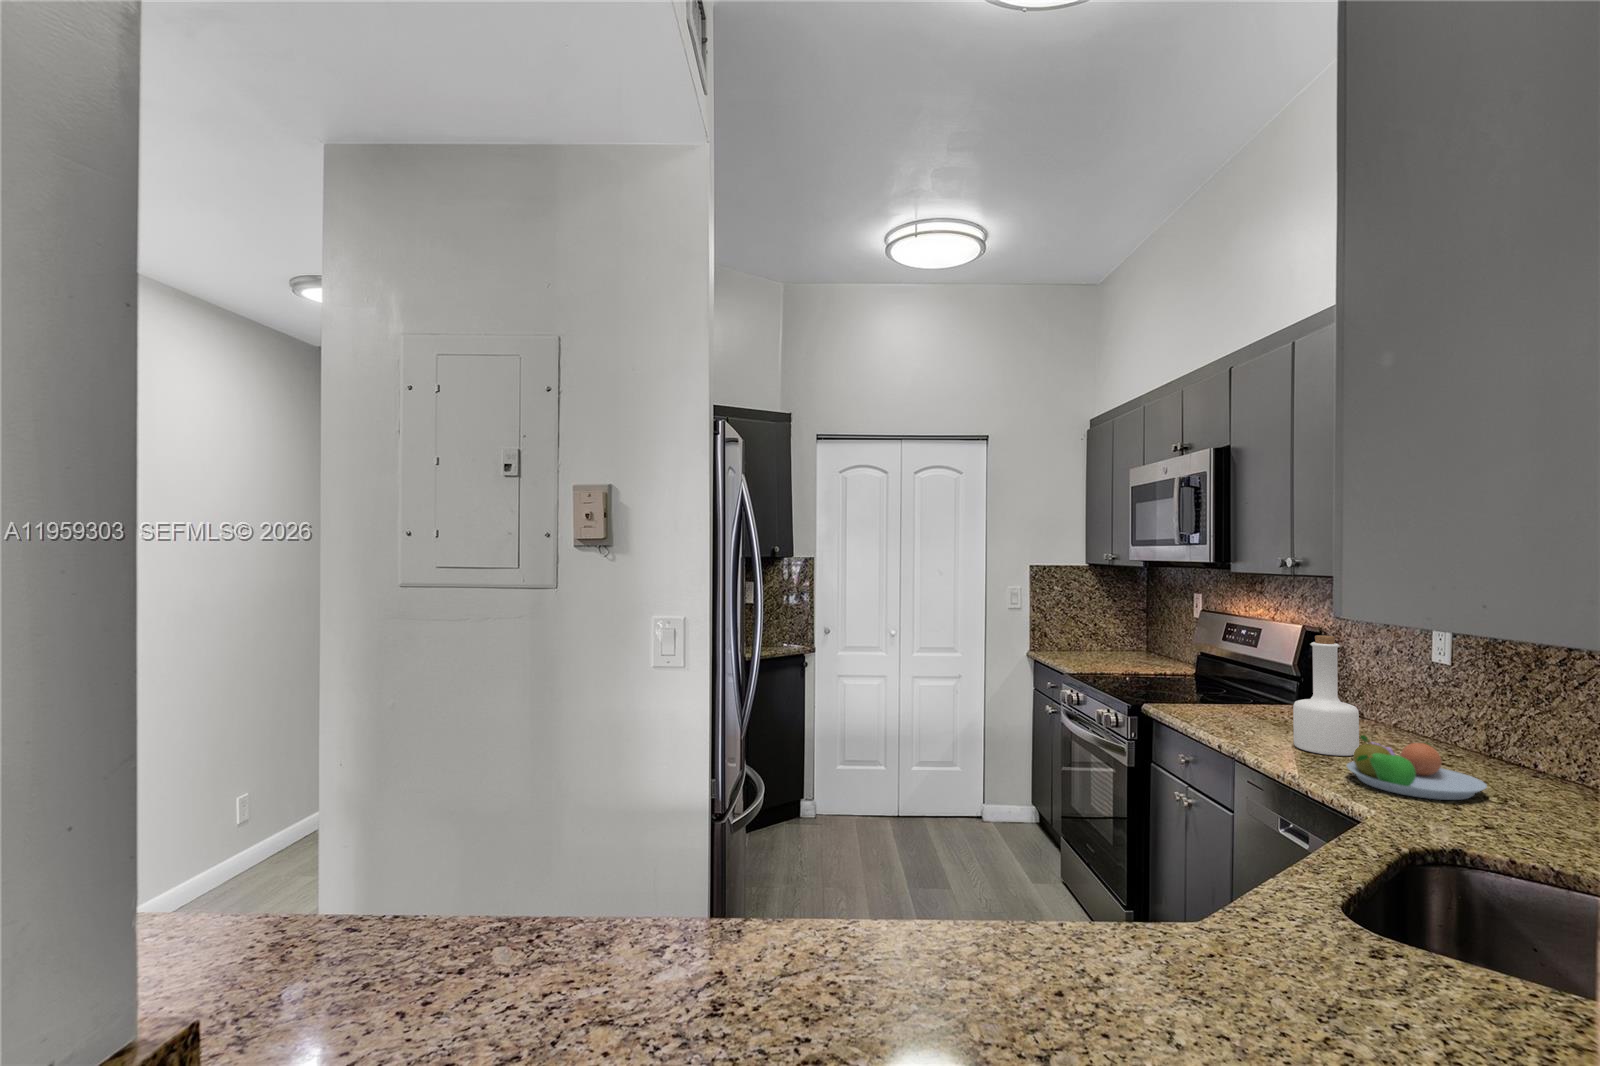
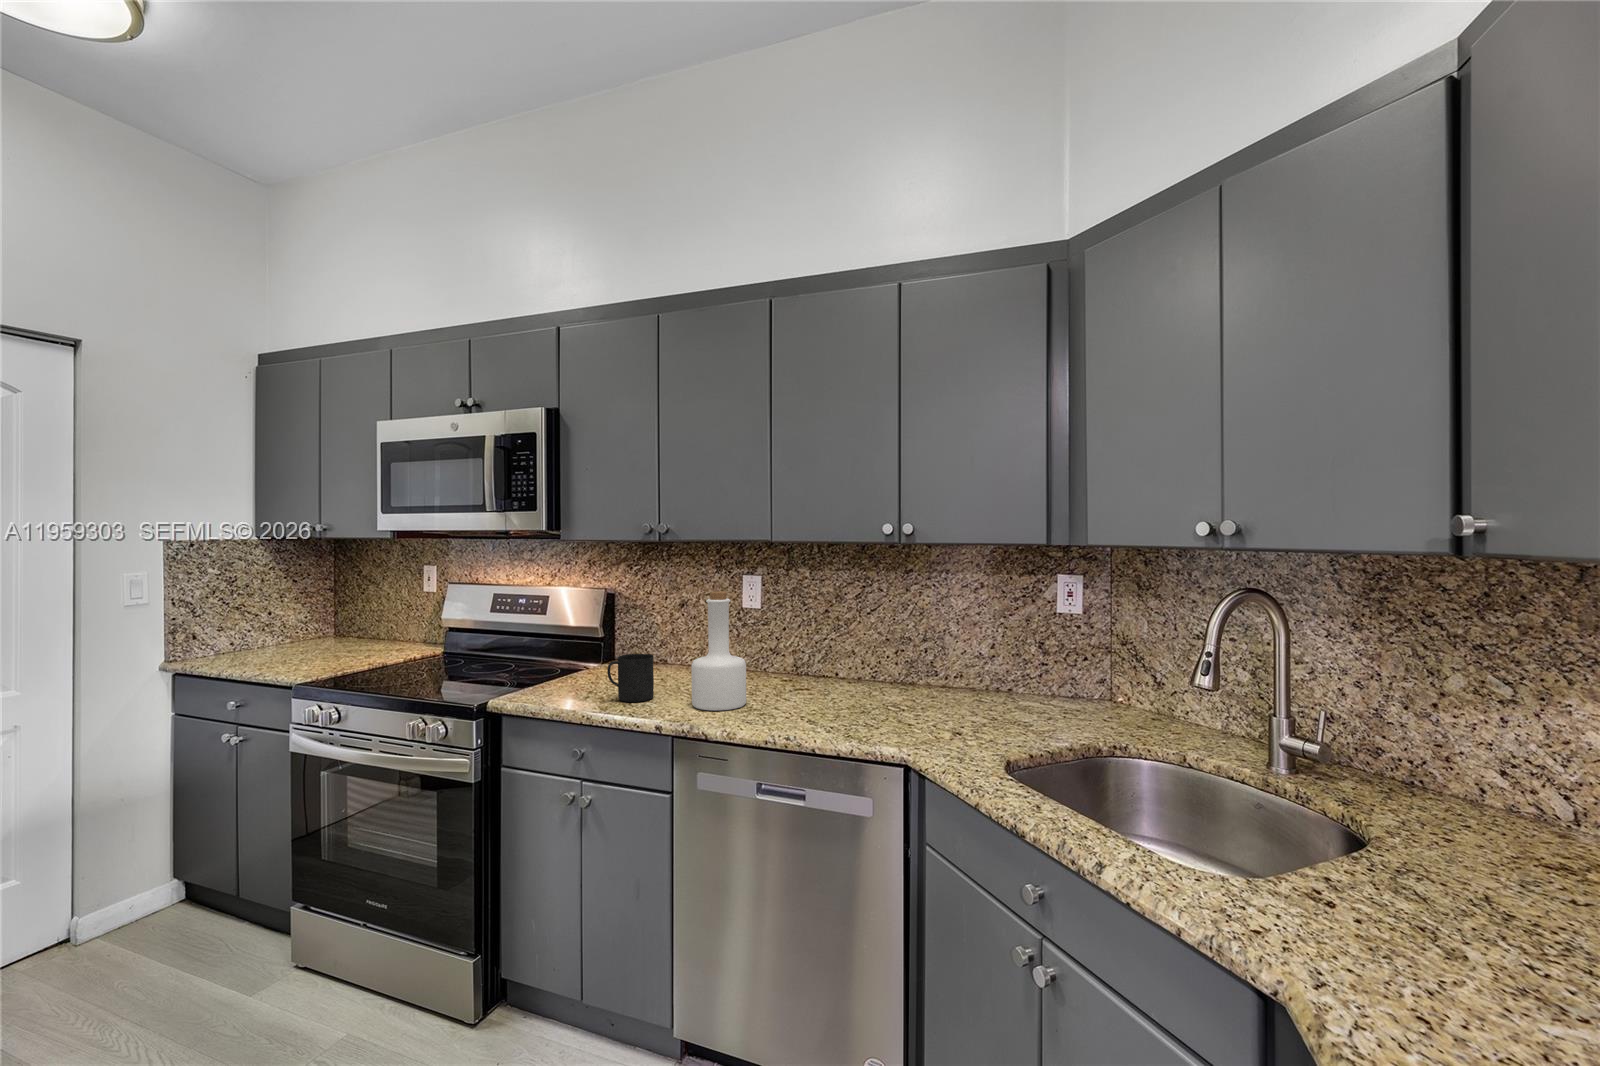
mug: none [1233,686,1282,731] -> present [607,654,654,702]
fruit bowl: present [1347,735,1487,800] -> none [781,677,882,728]

